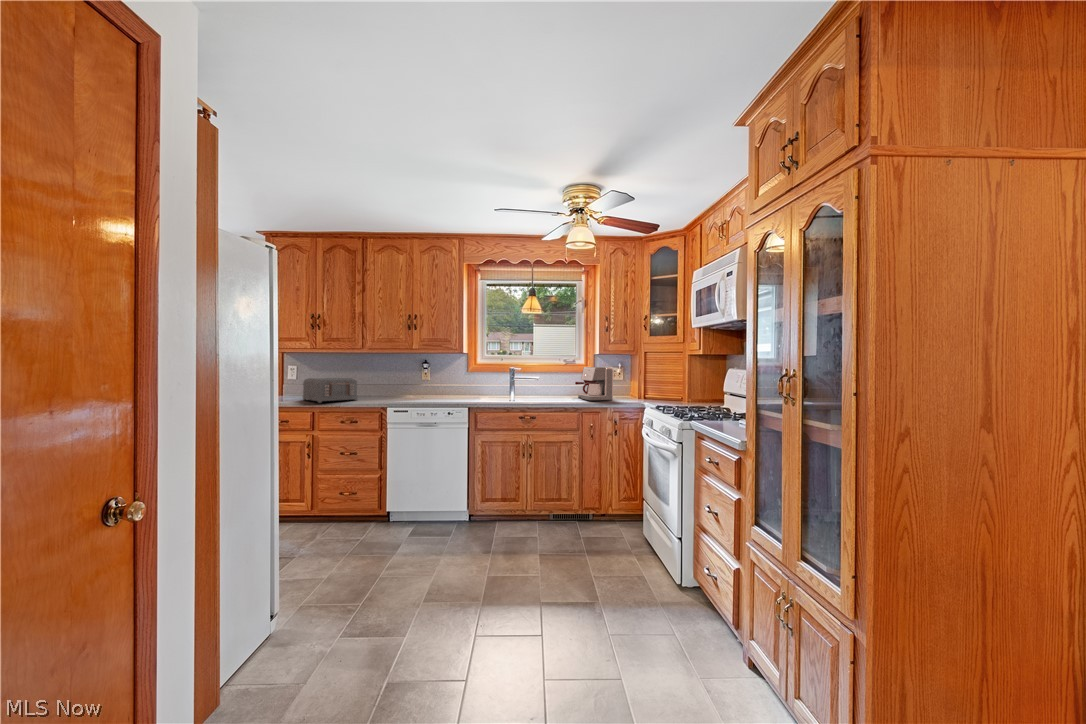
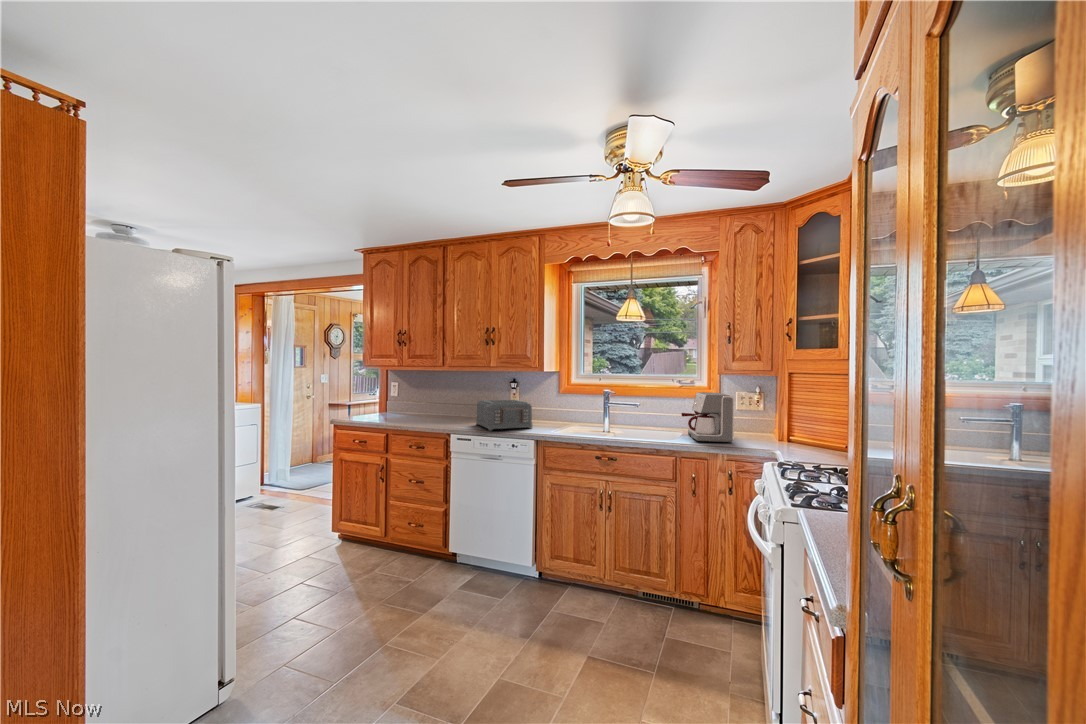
toaster: present [303,377,358,403] -> present [476,400,532,431]

